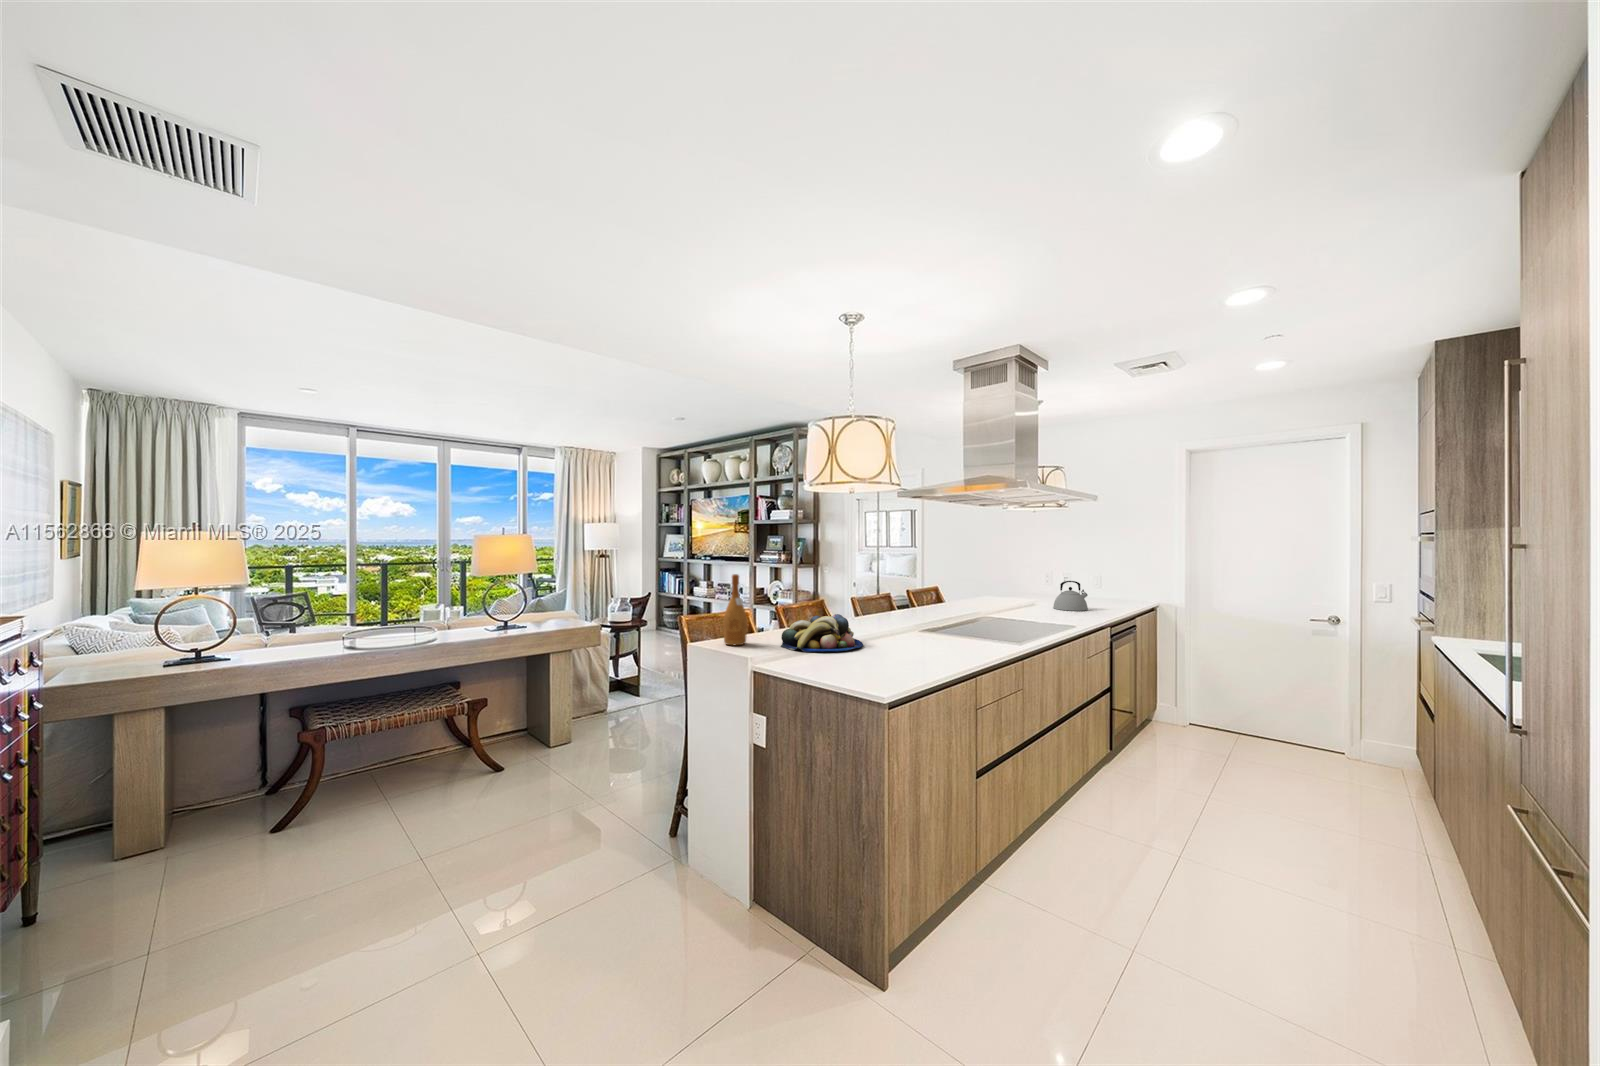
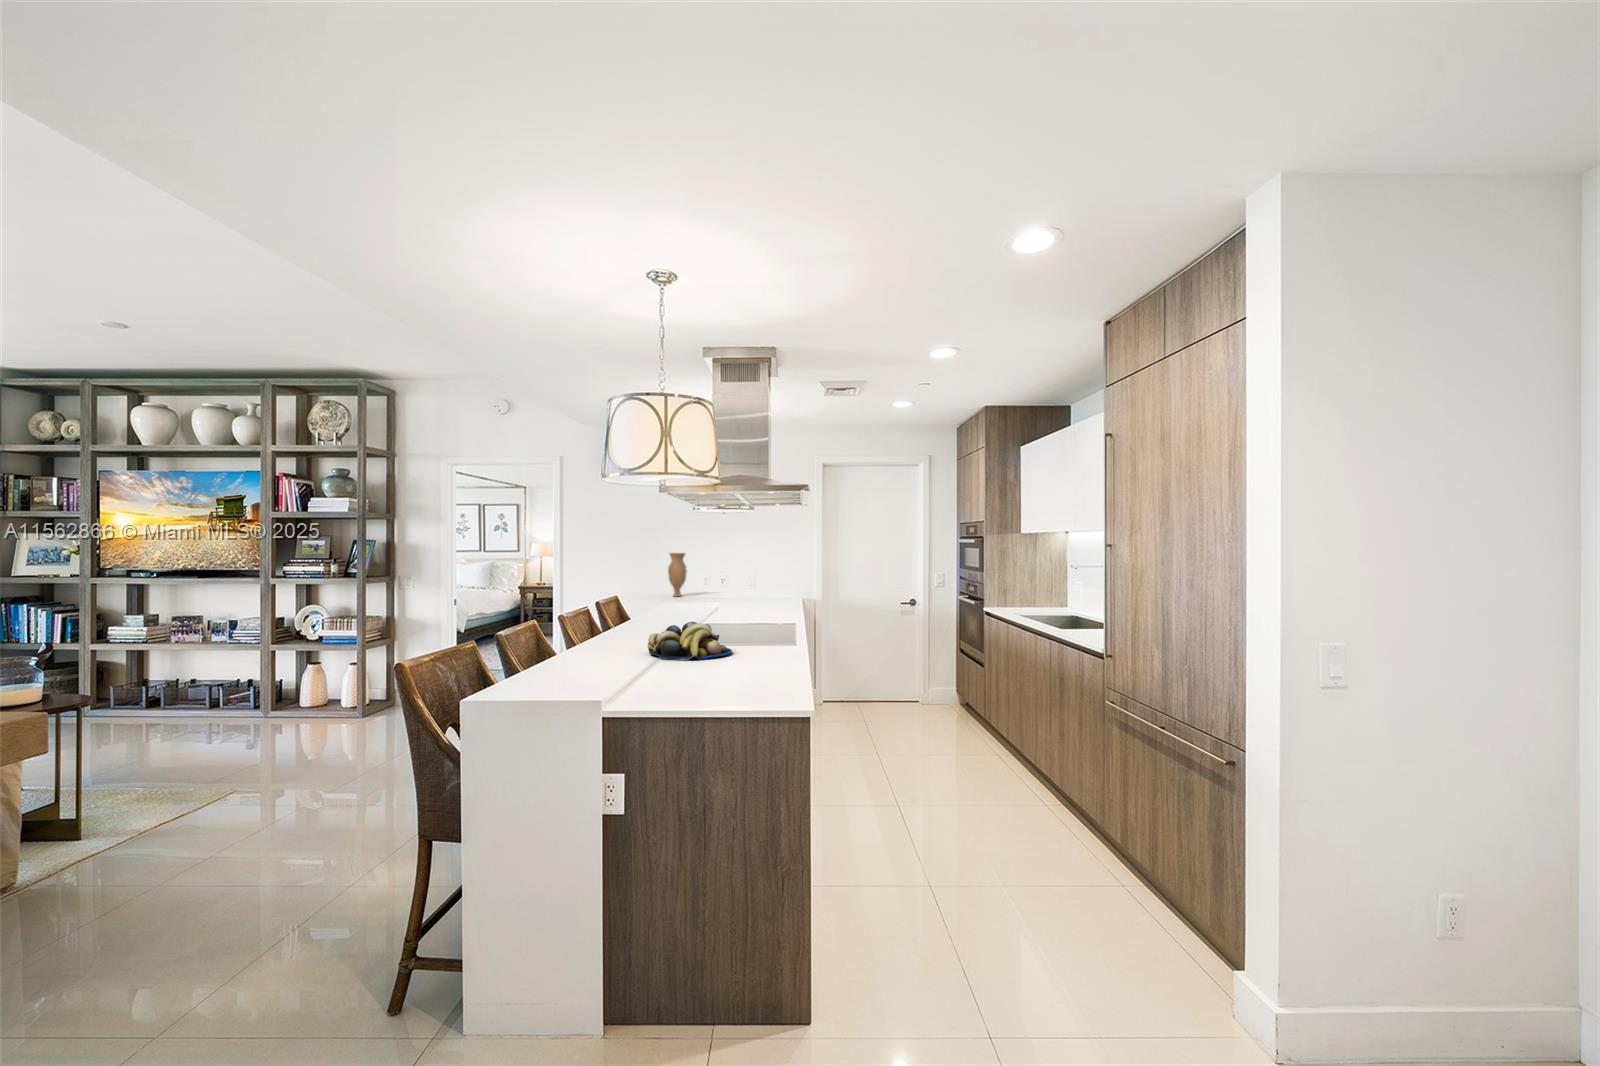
vase: none [1015,552,1034,593] -> present [668,553,687,596]
wine bottle: present [724,574,747,645] -> none [602,586,629,665]
kettle: present [1053,581,1088,611] -> none [743,580,773,607]

